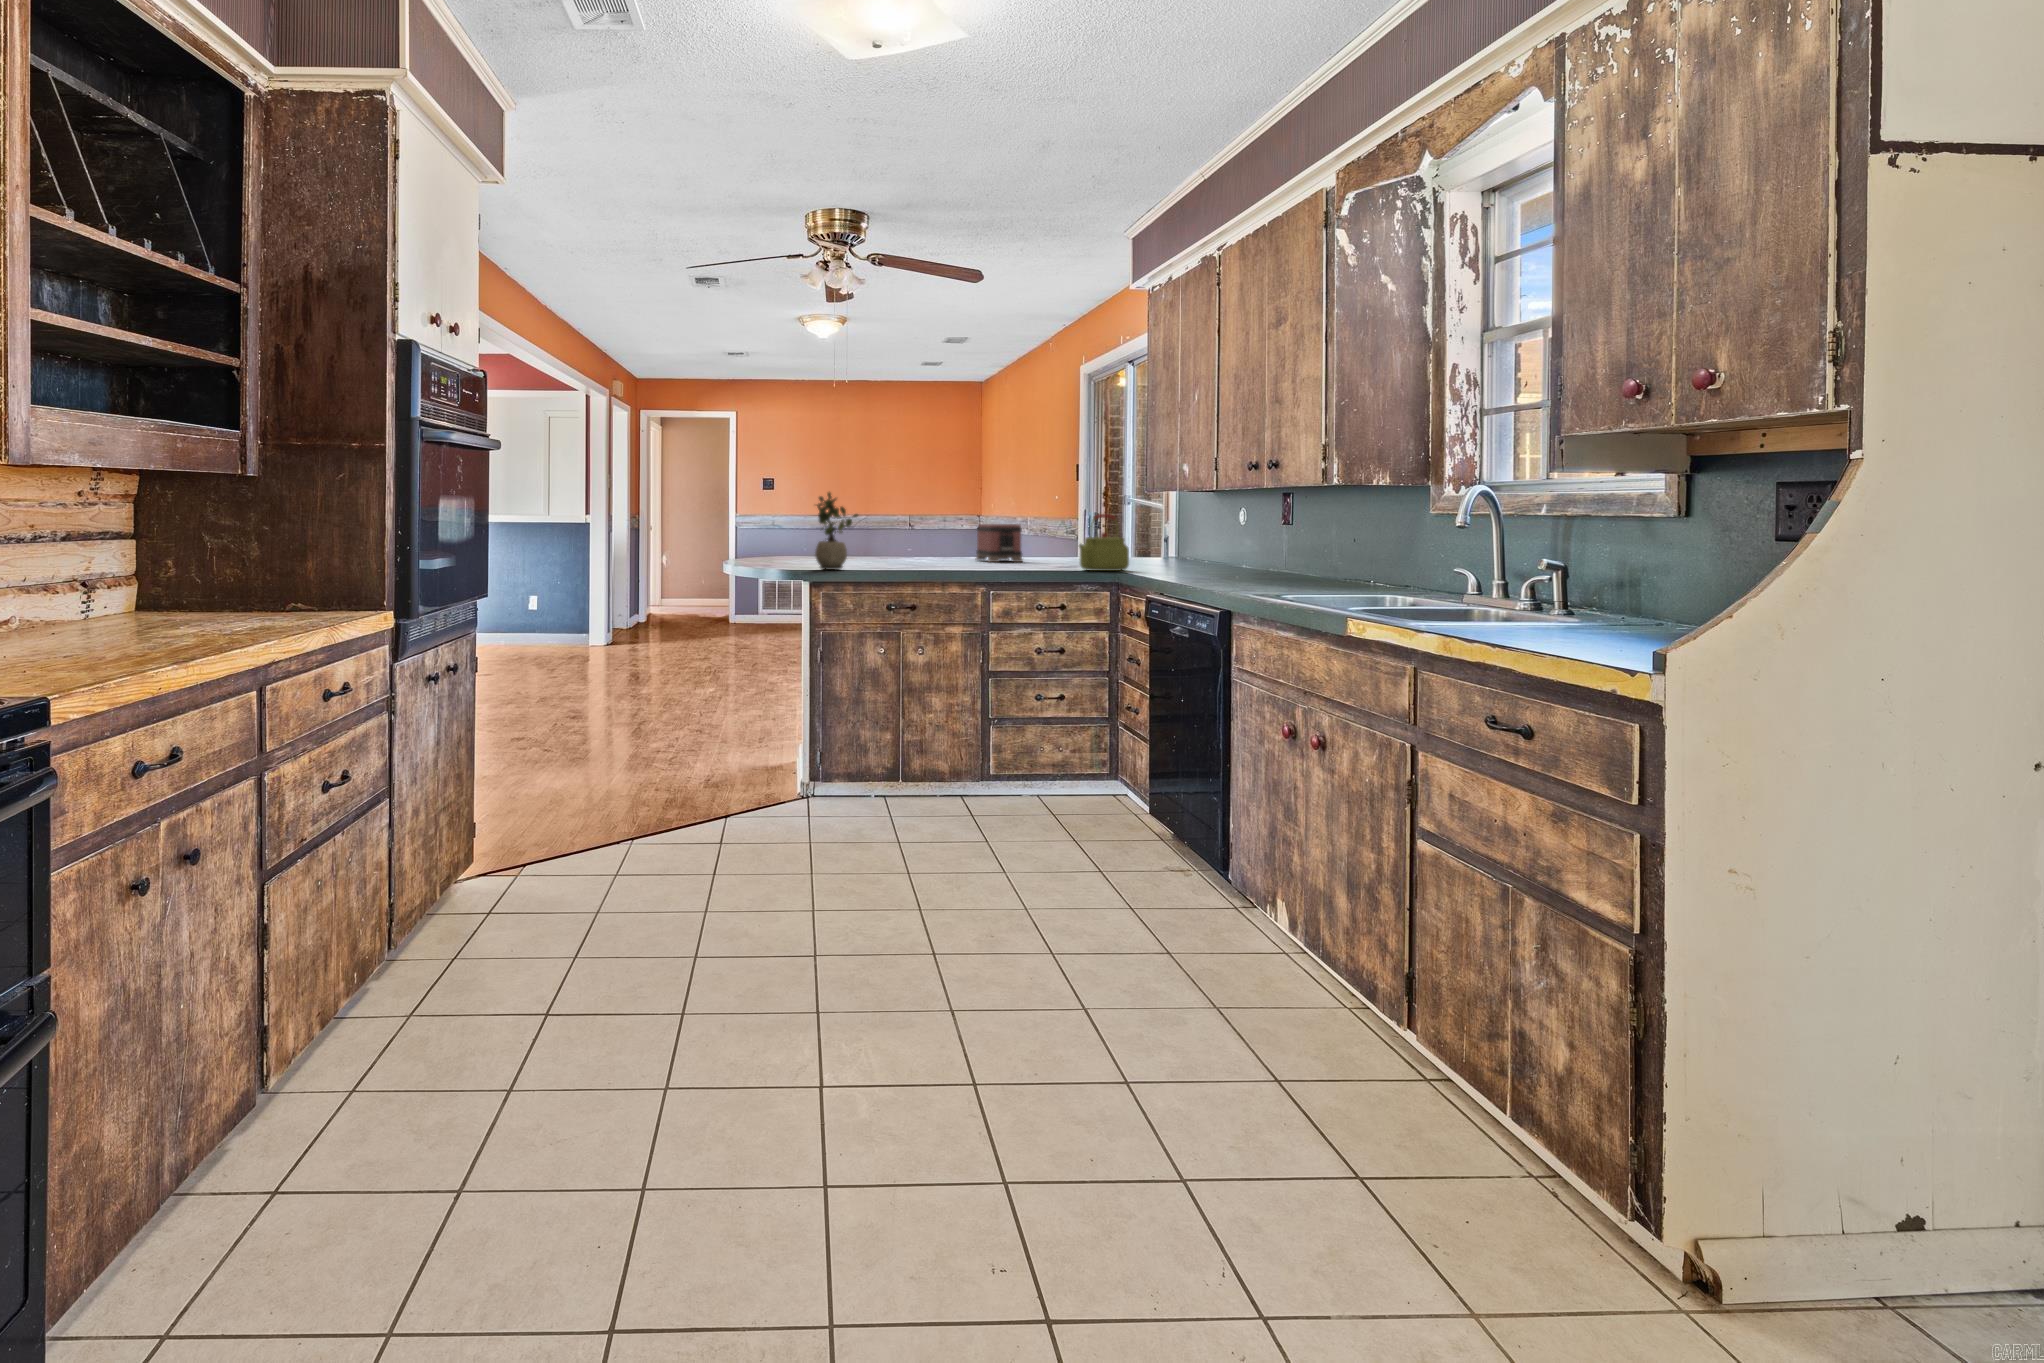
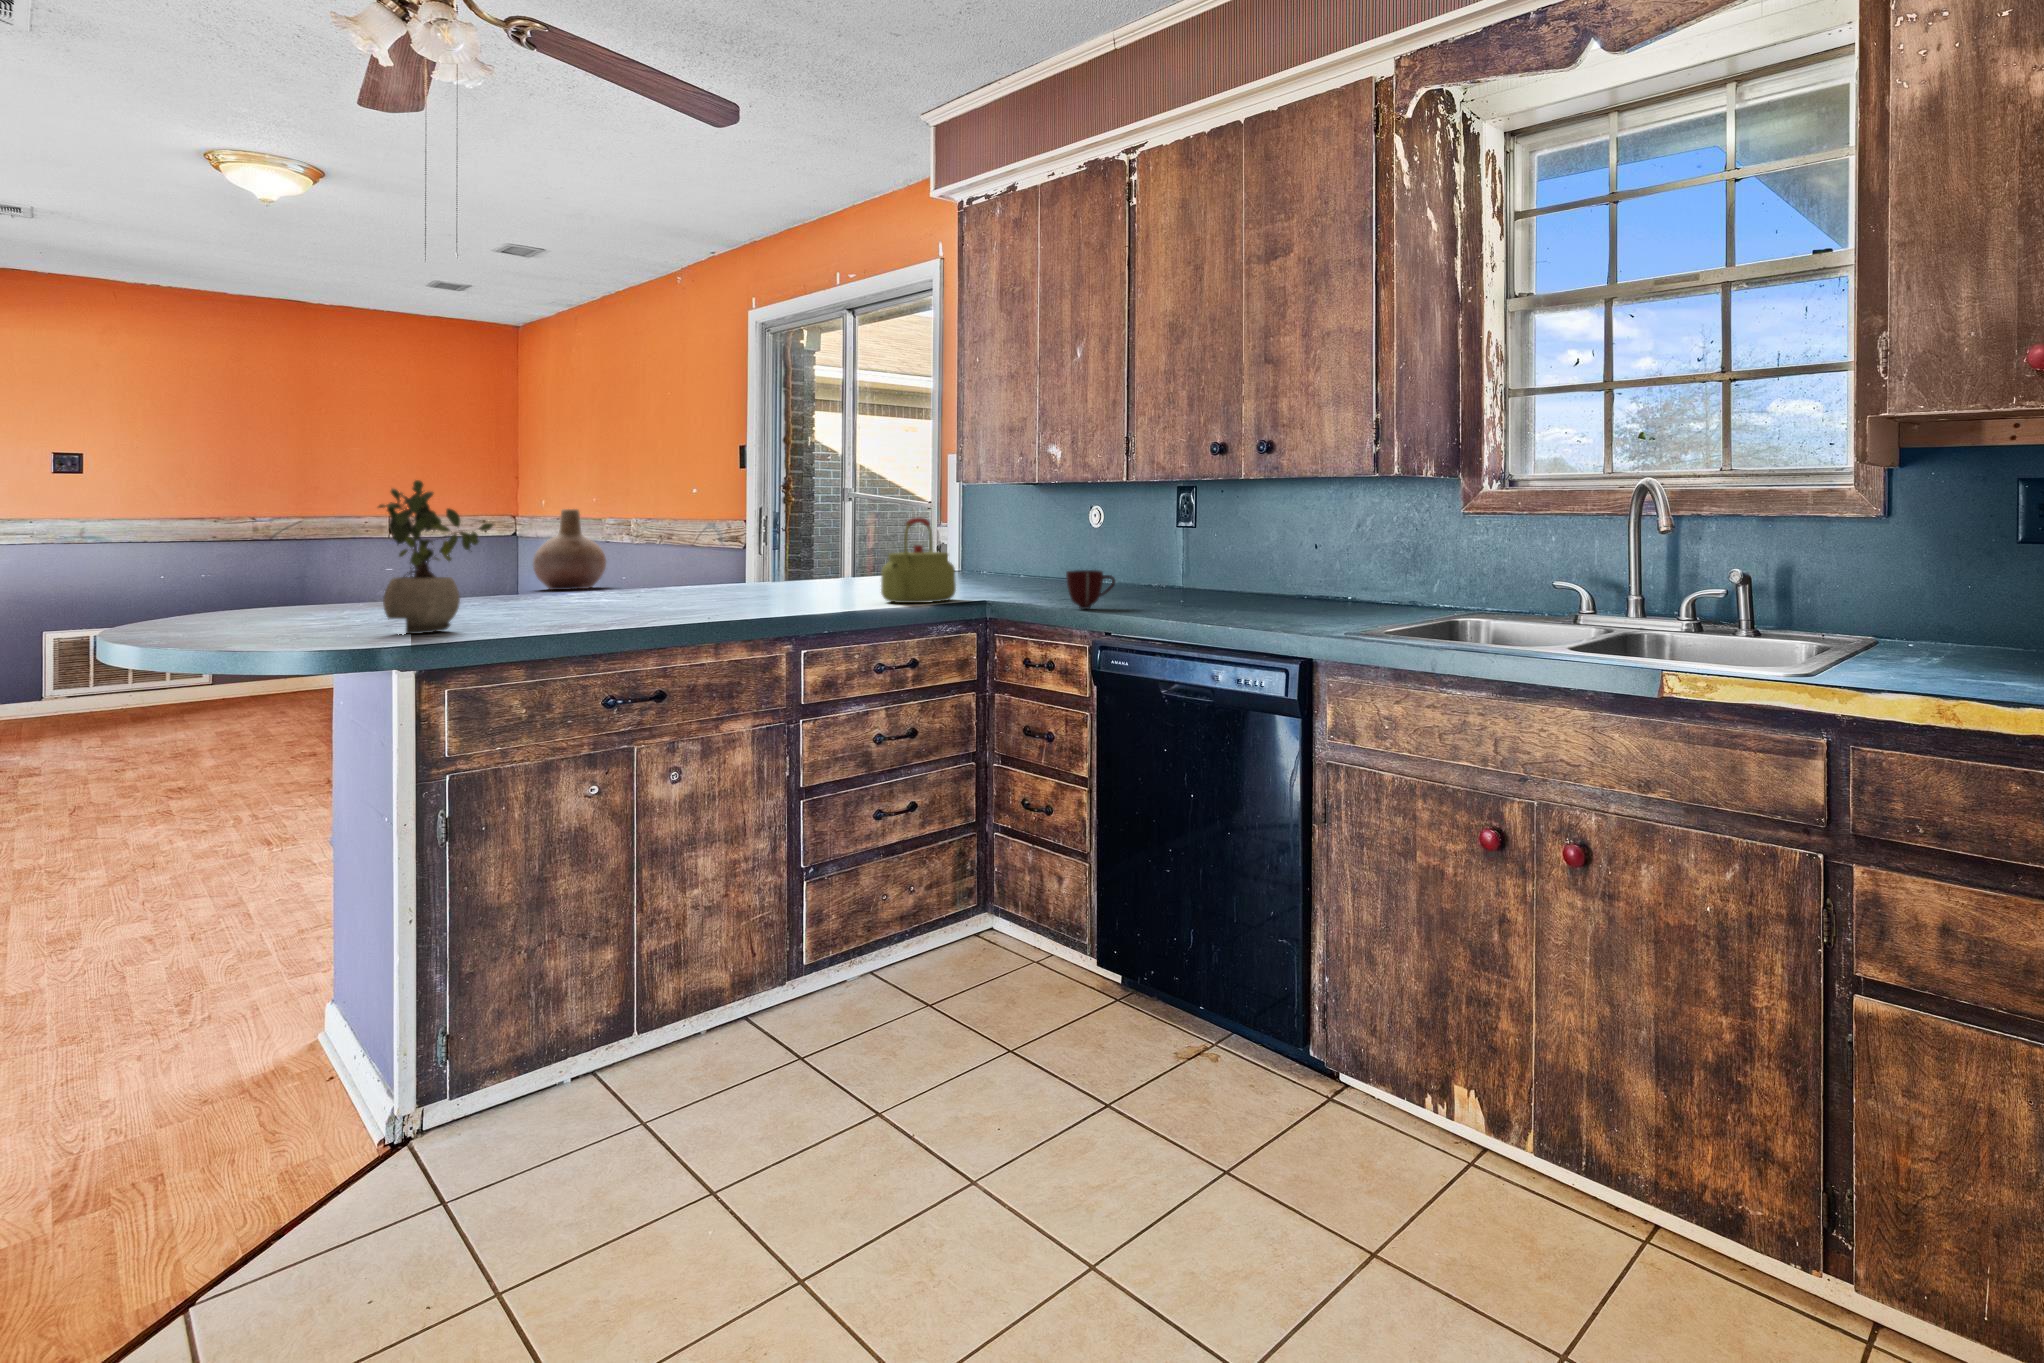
vase: none [933,509,973,559] -> present [533,509,606,590]
toaster: present [976,524,1023,562] -> none [626,532,721,594]
mug: none [1167,551,1203,577] -> present [1066,570,1115,609]

